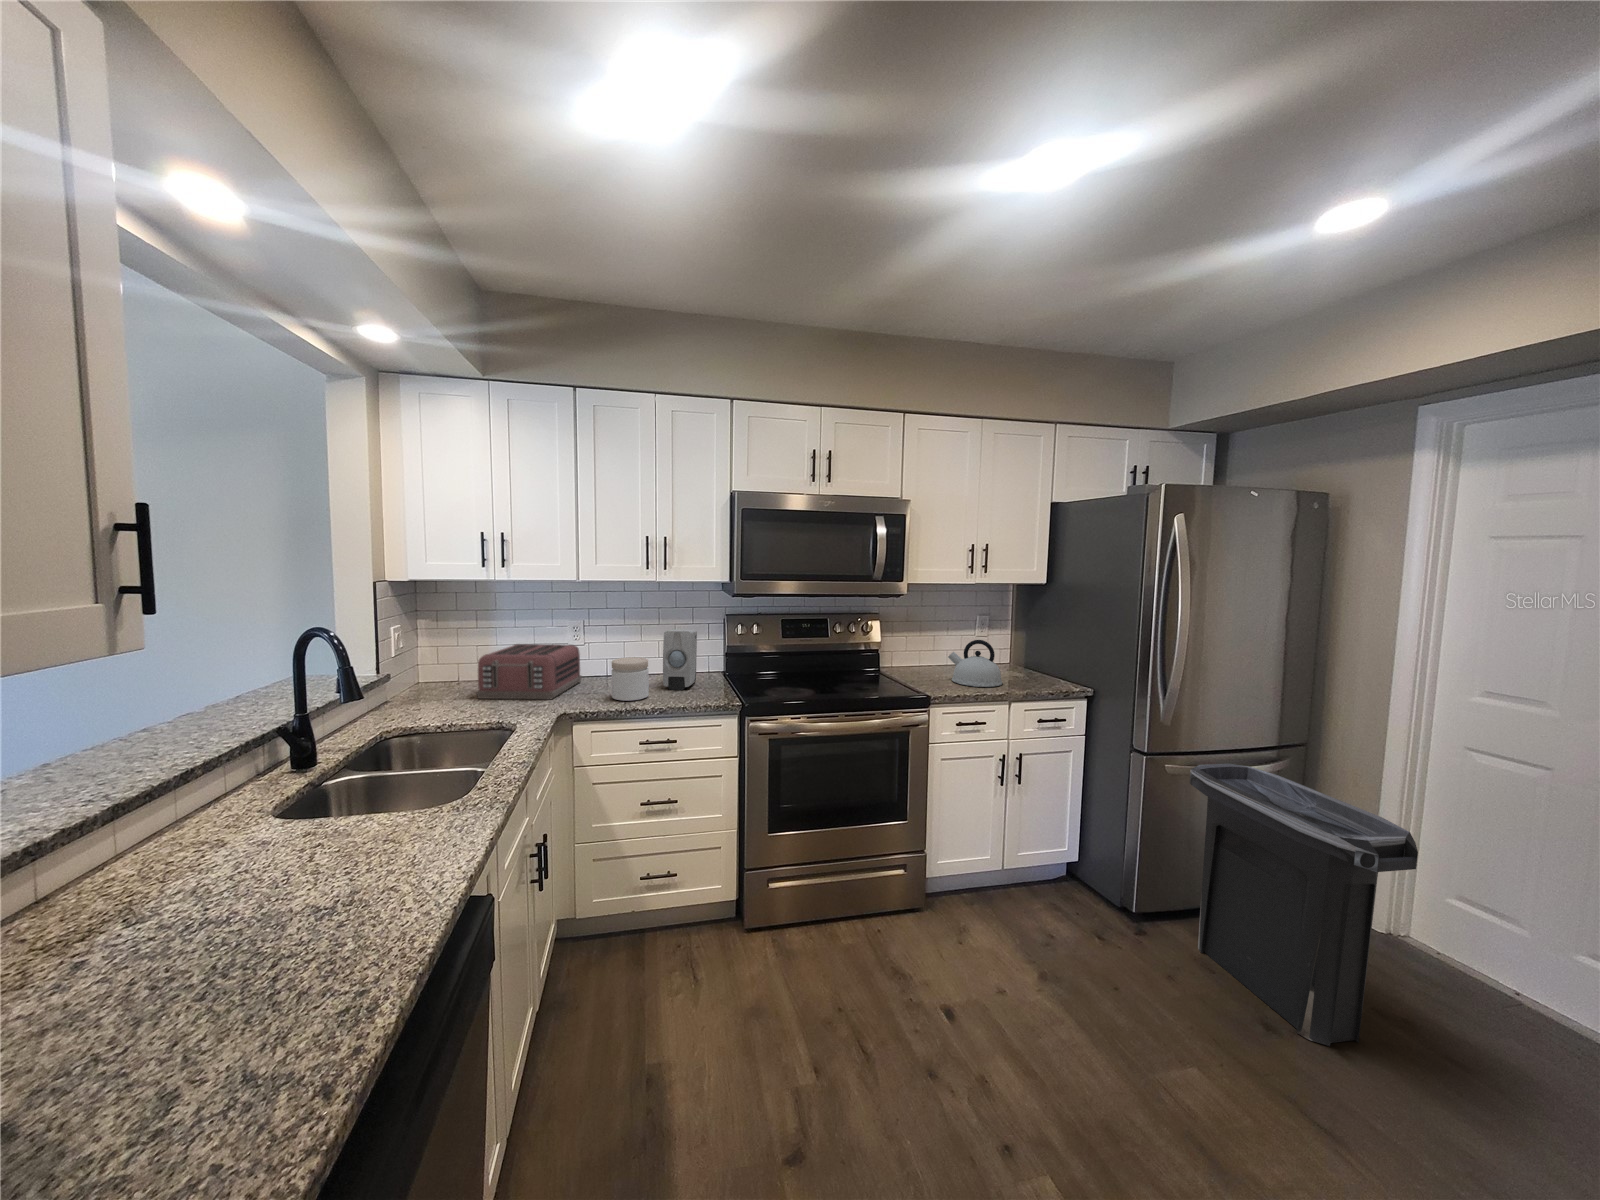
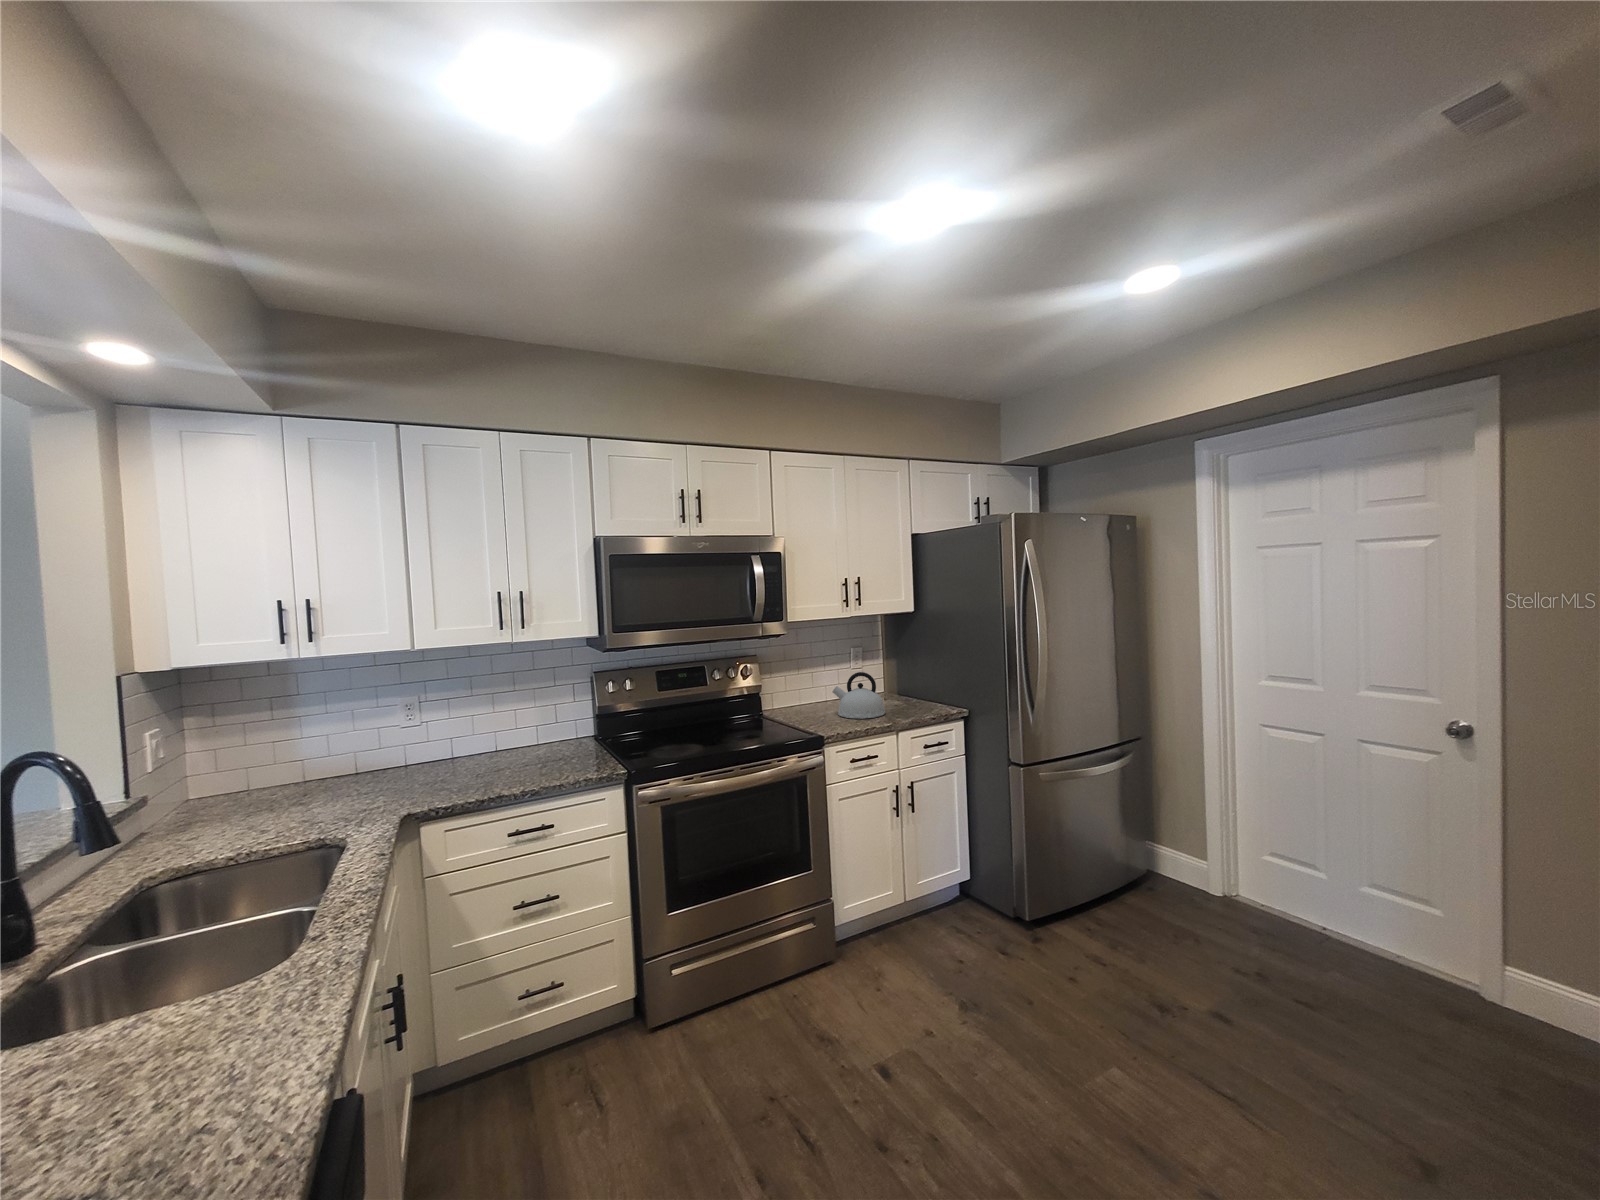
soap dispenser: present [663,630,697,690] -> none [530,692,570,764]
toaster: present [477,644,582,699] -> none [282,726,426,810]
jar: present [612,657,649,701] -> none [469,732,517,786]
trash can: present [1190,764,1418,1046] -> none [1055,762,1239,1003]

